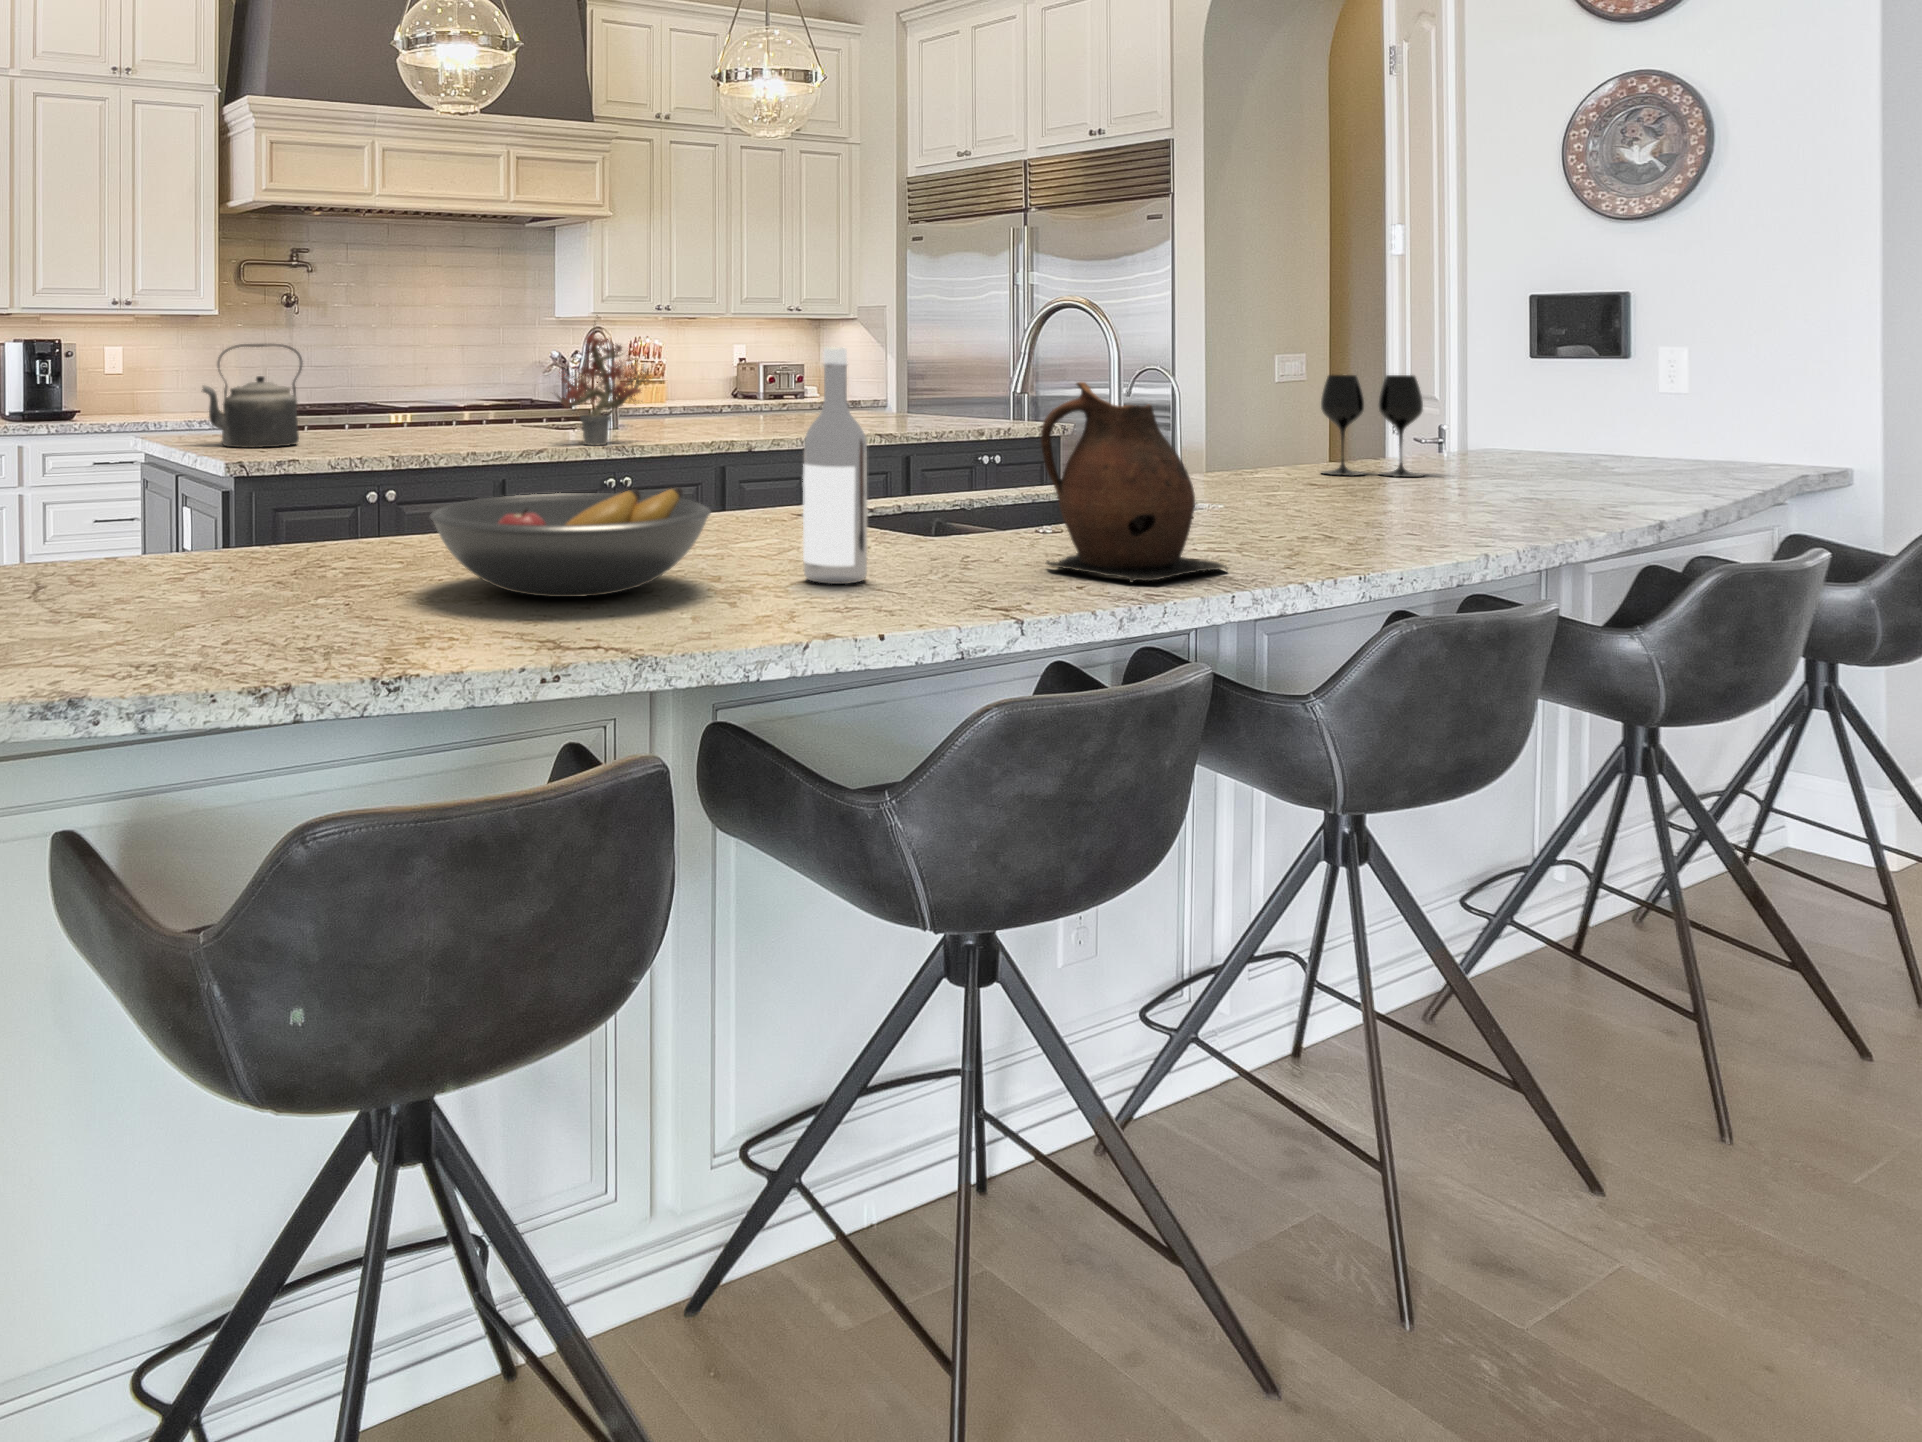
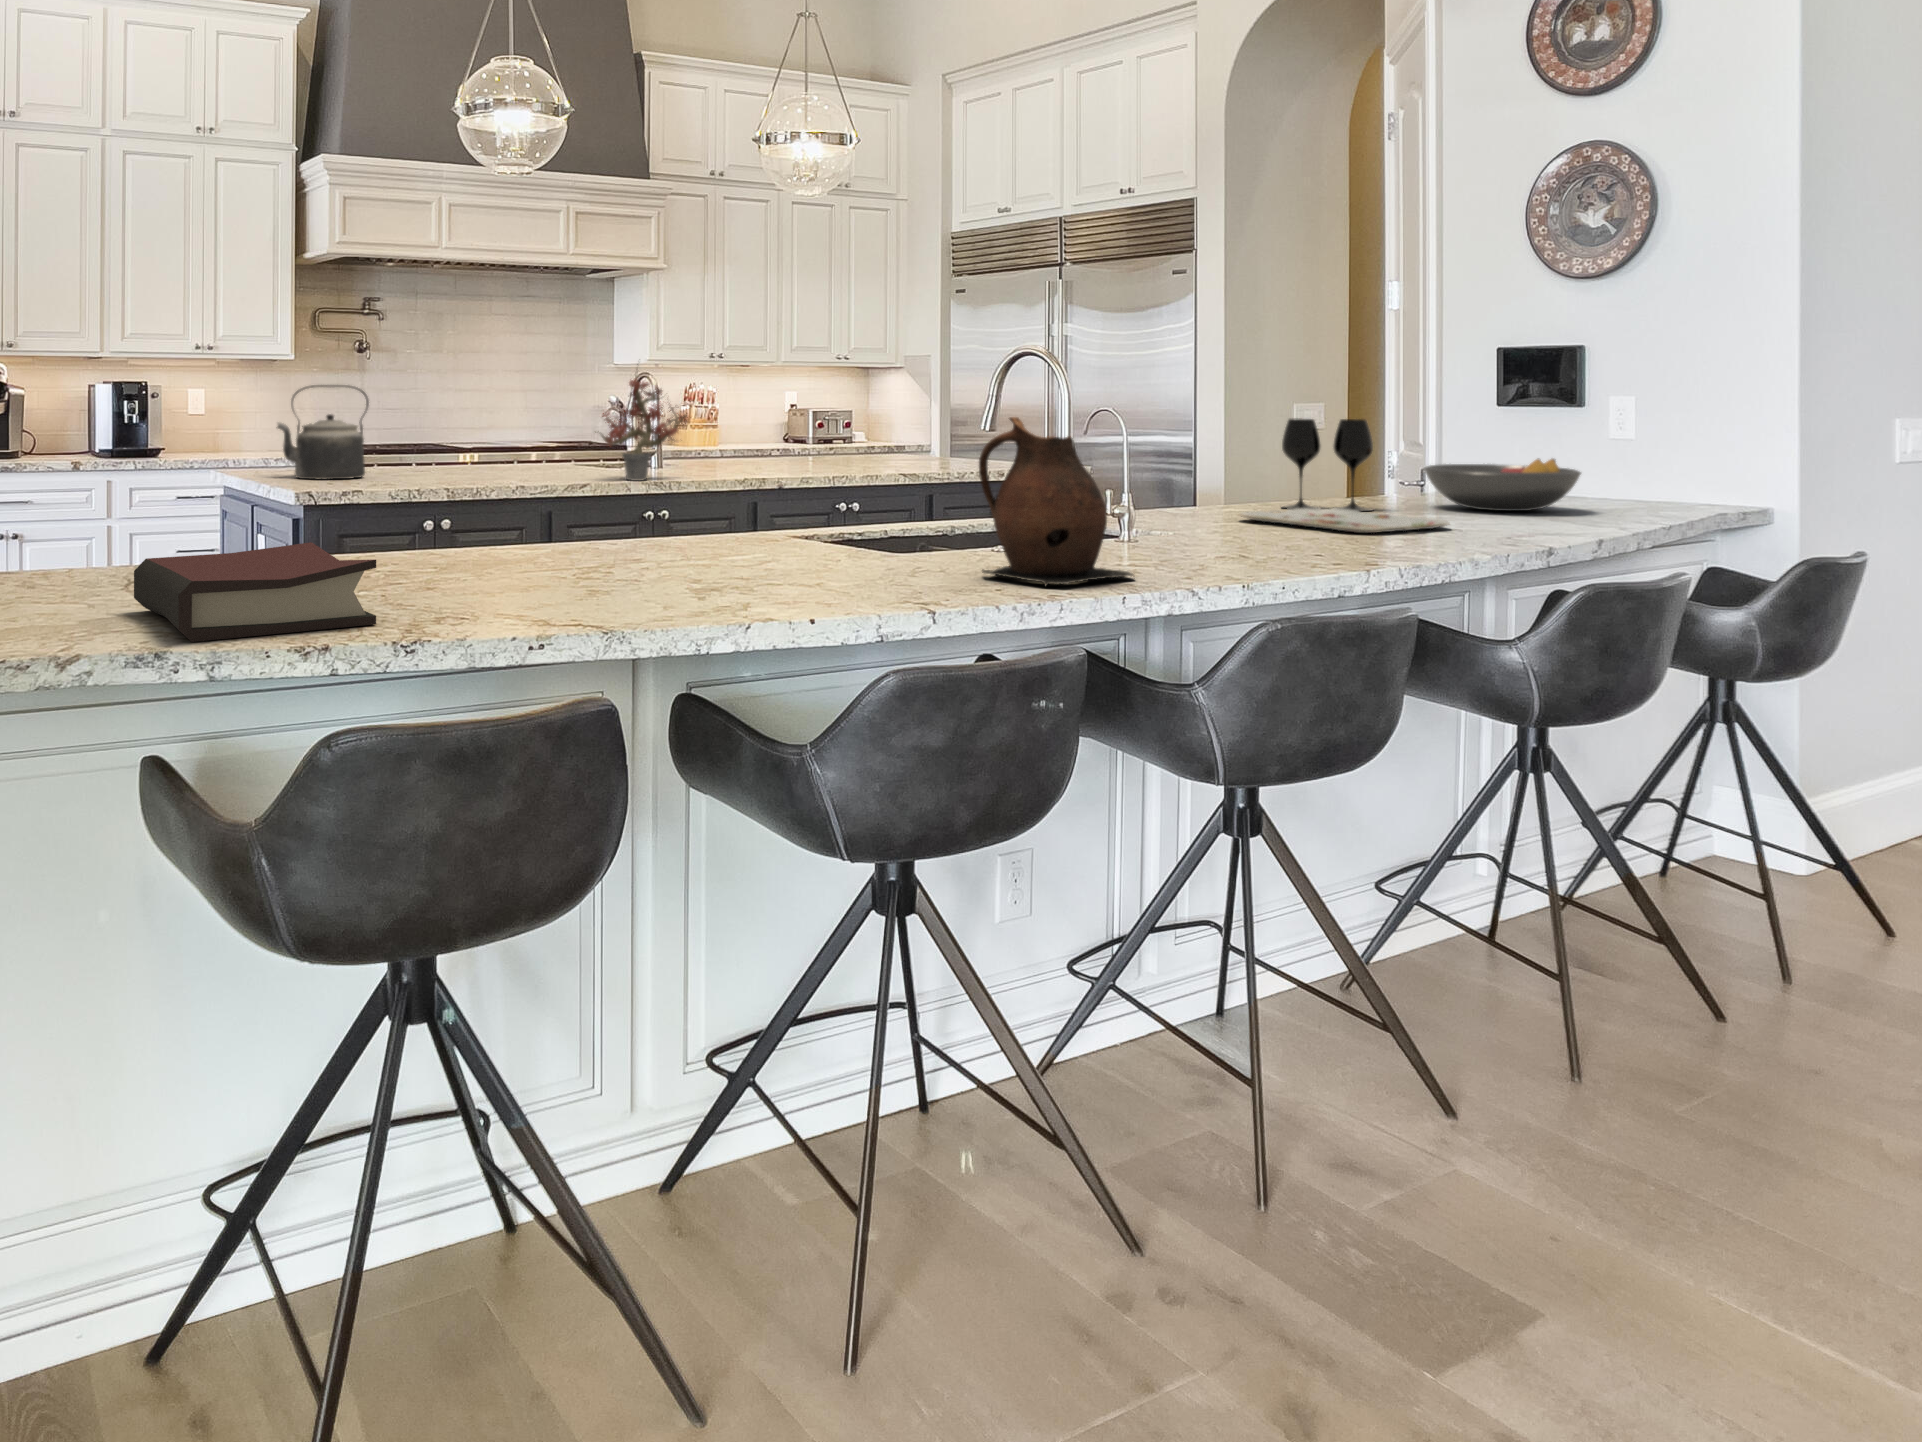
wine bottle: present [803,347,867,584] -> none [771,385,825,585]
serving tray: none [1286,475,1531,506] -> present [1239,509,1450,533]
fruit bowl: present [430,487,711,597] -> present [1423,459,1581,511]
hardback book: none [45,542,347,680] -> present [134,542,376,642]

